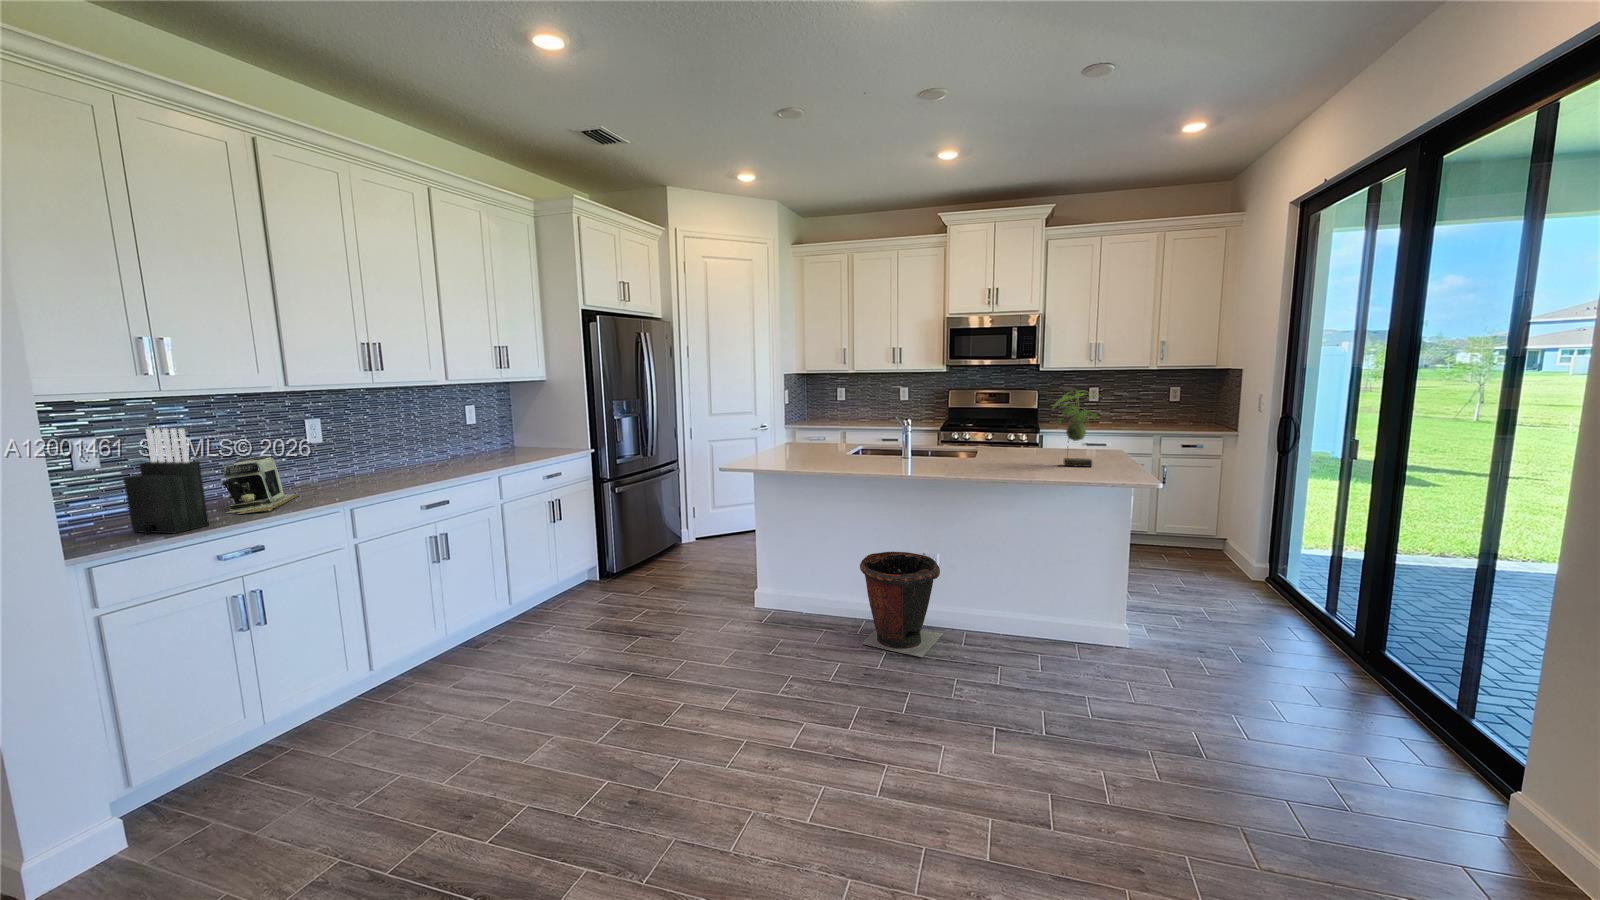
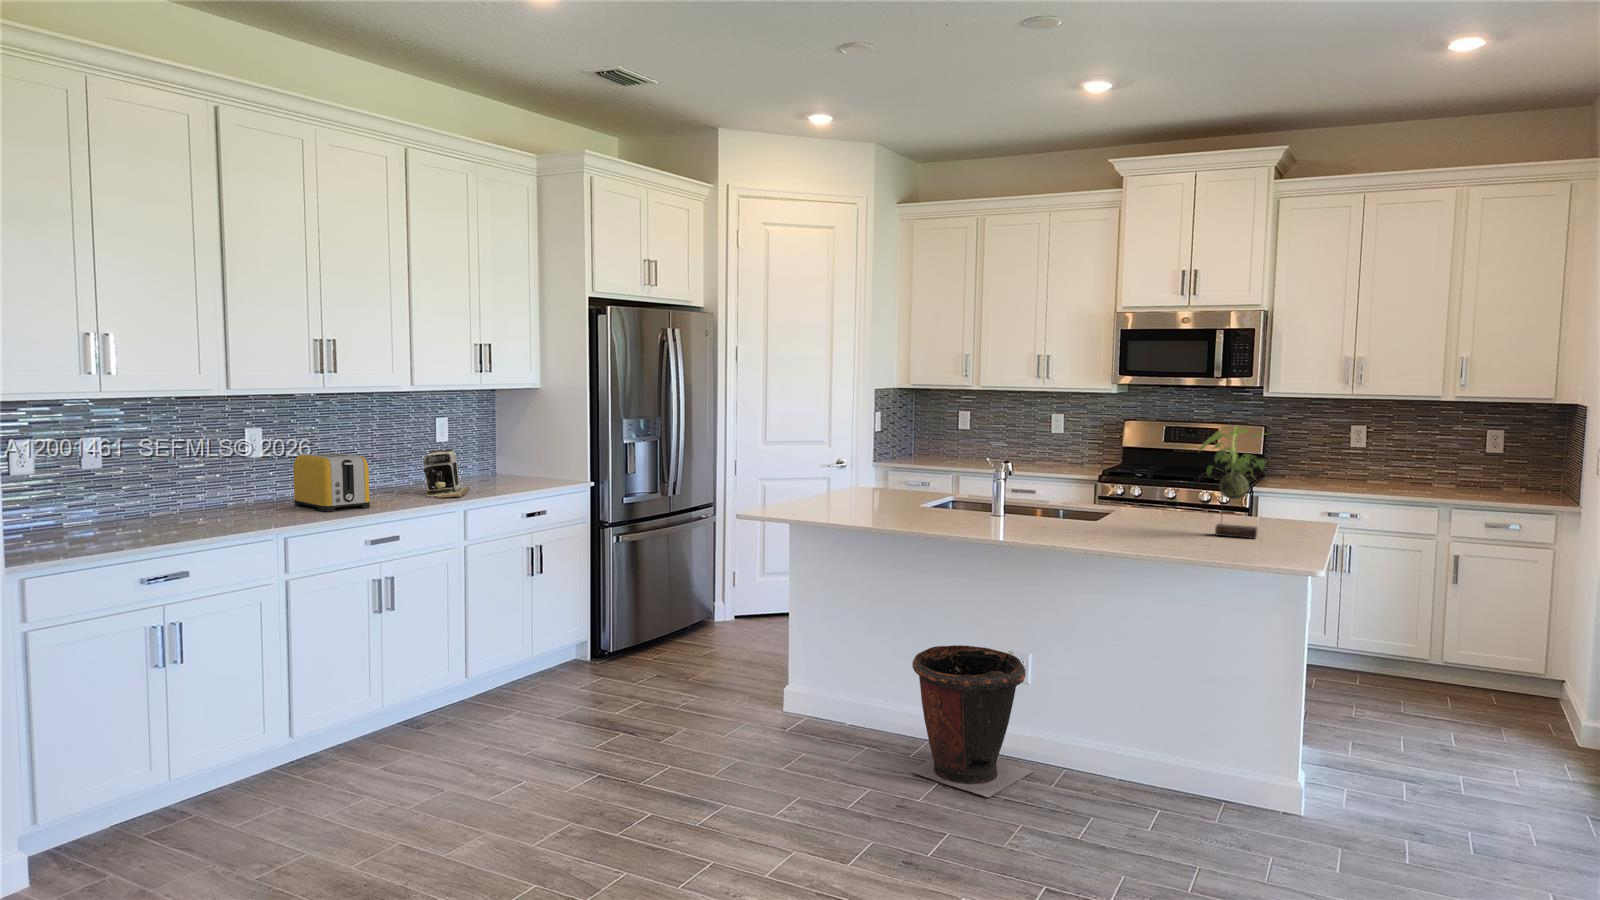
knife block: present [124,428,209,534] -> none [54,432,131,549]
toaster: none [351,436,423,485] -> present [293,453,370,511]
coffee maker: present [222,456,299,514] -> present [423,449,470,498]

